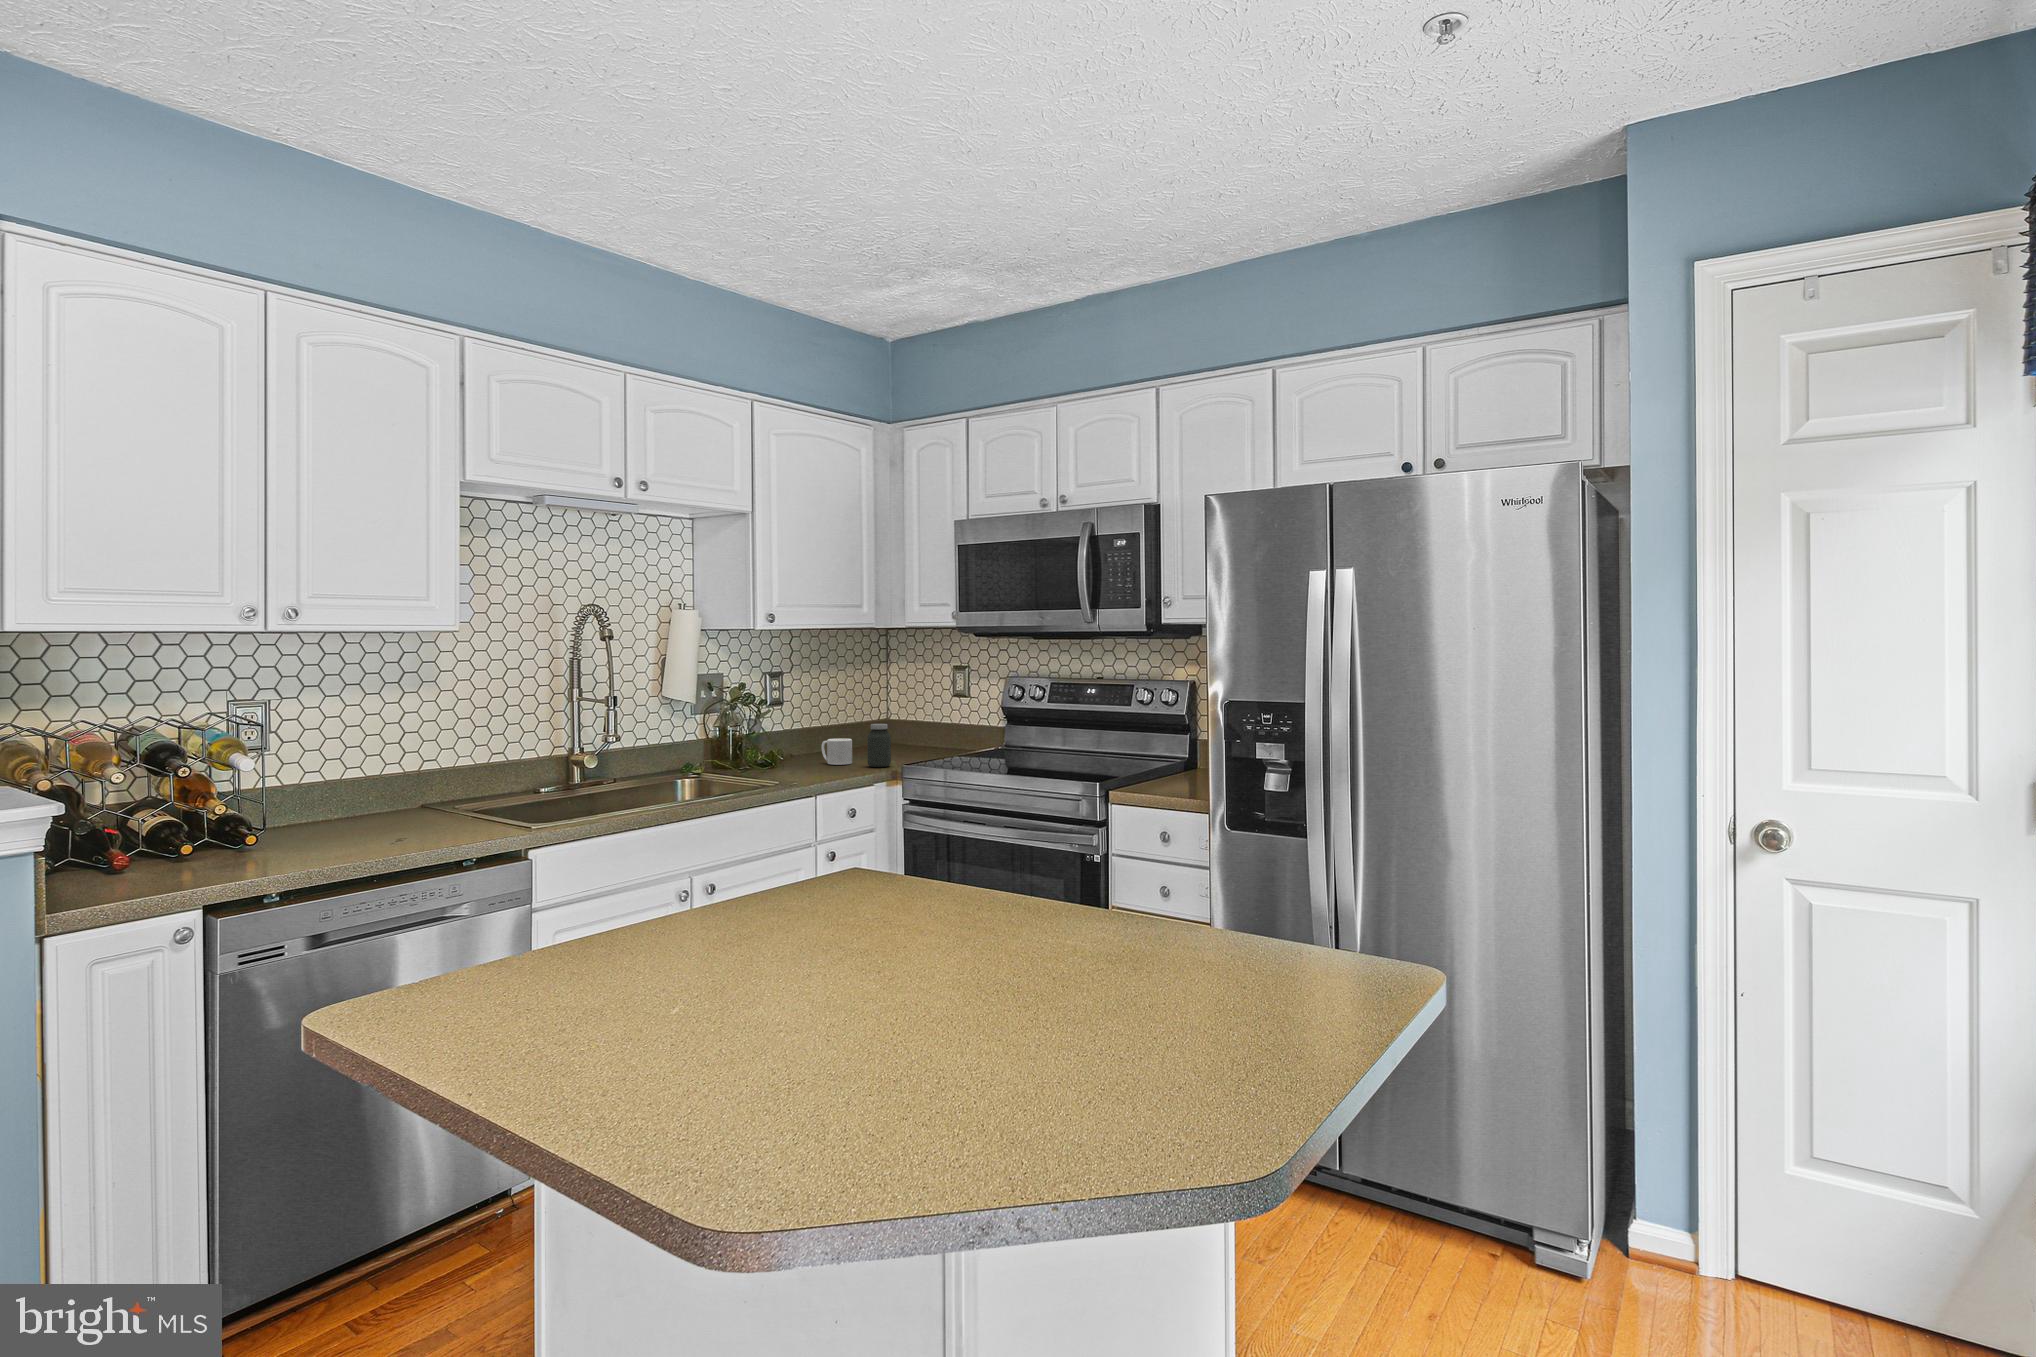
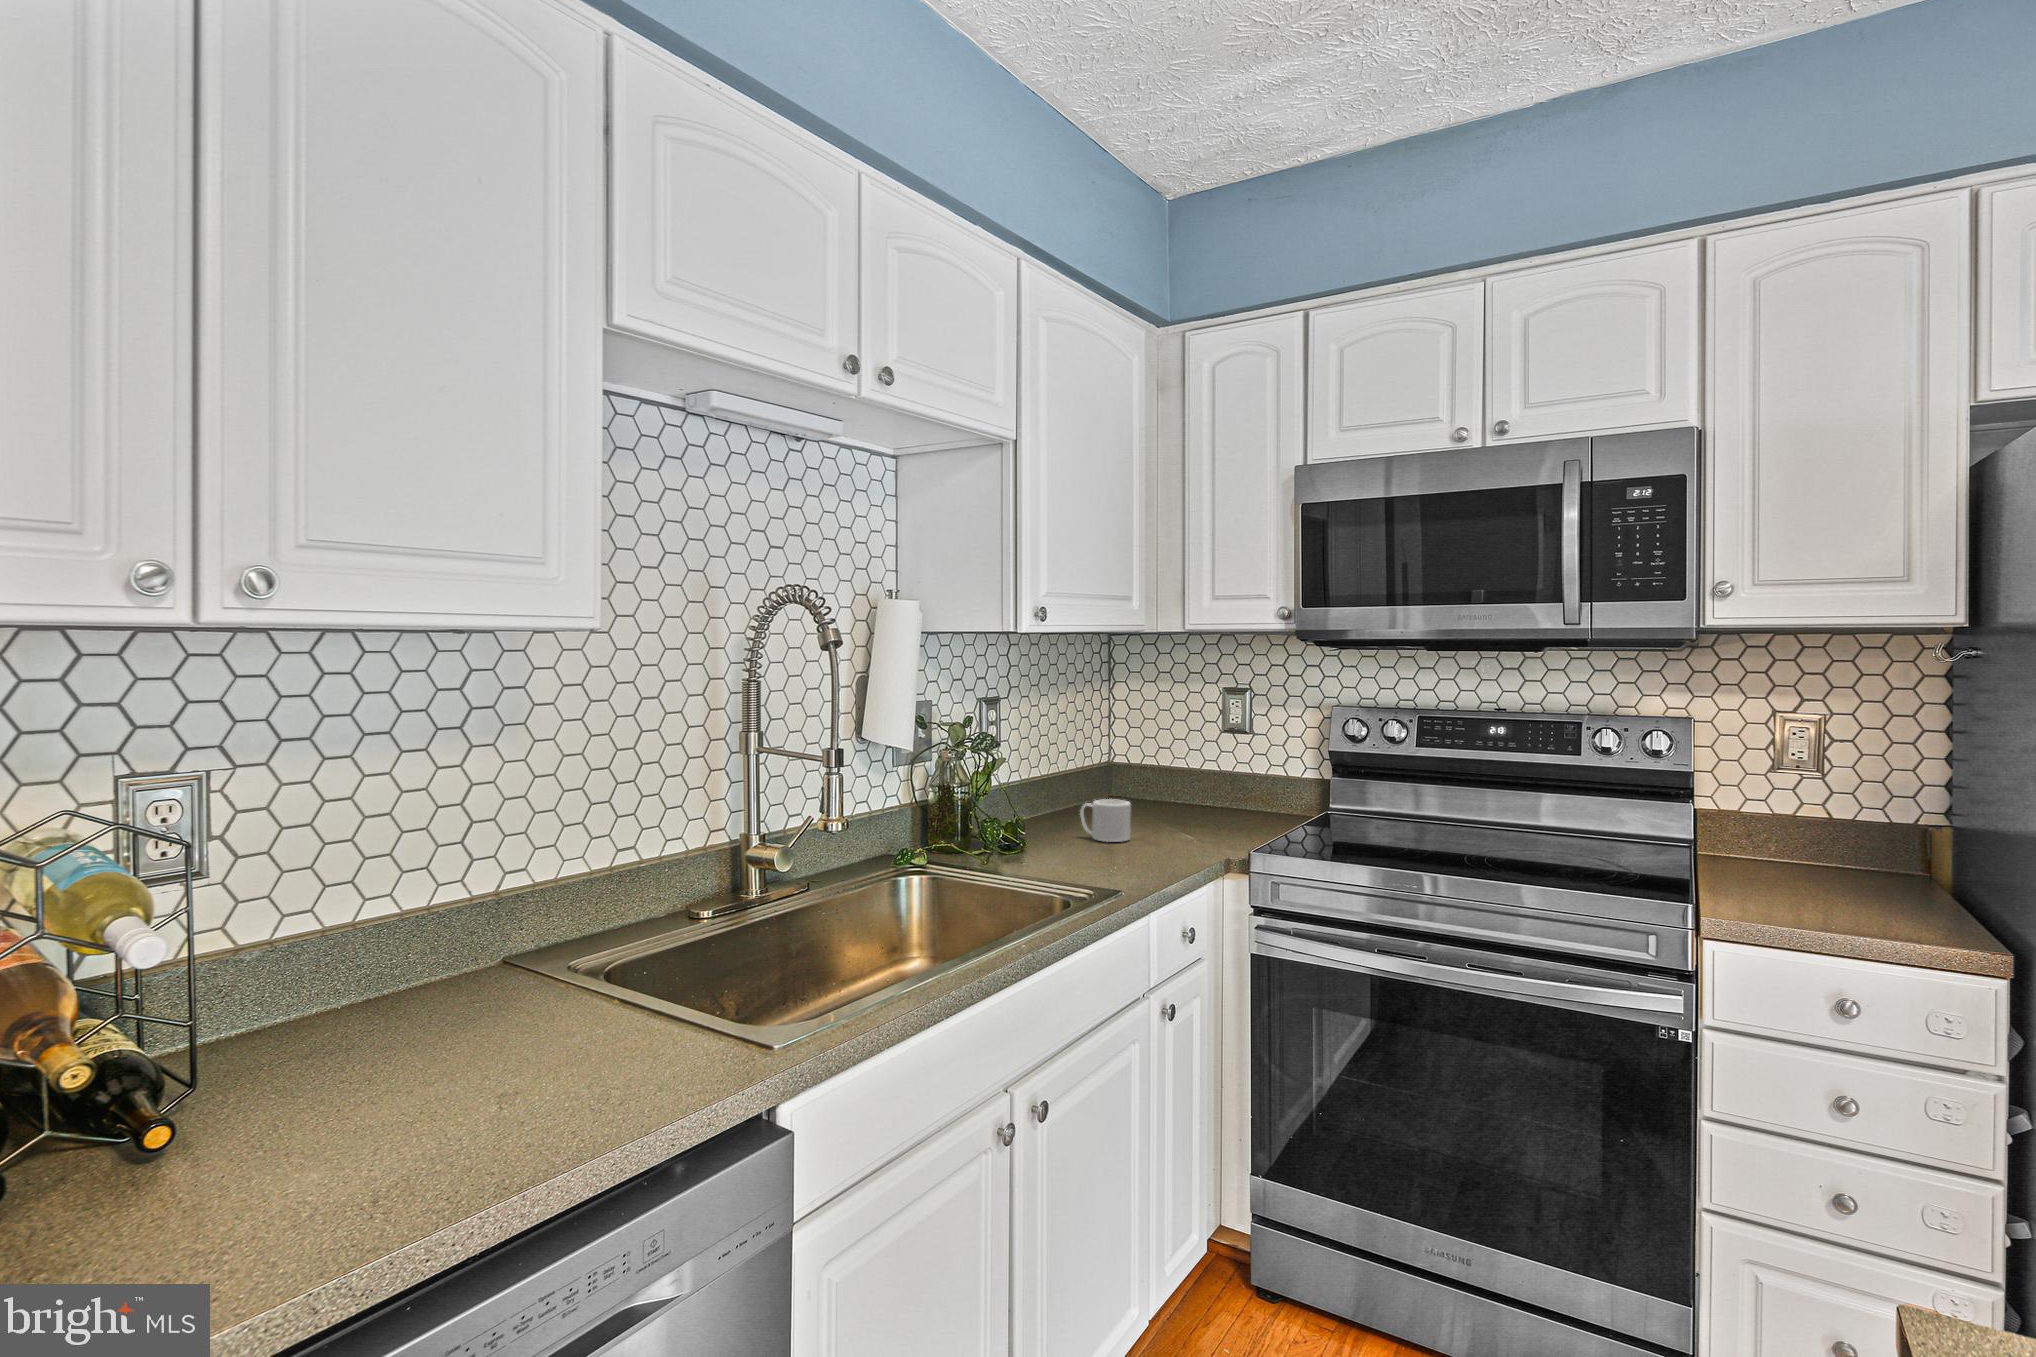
jar: present [867,724,891,767] -> none [1165,779,1201,848]

